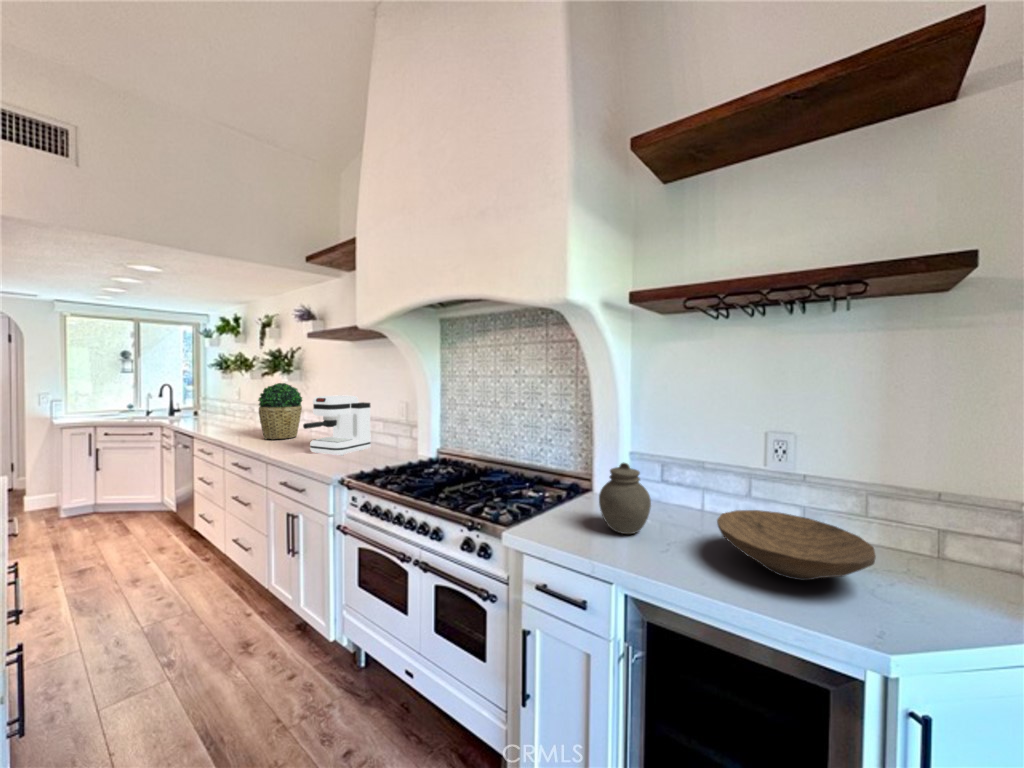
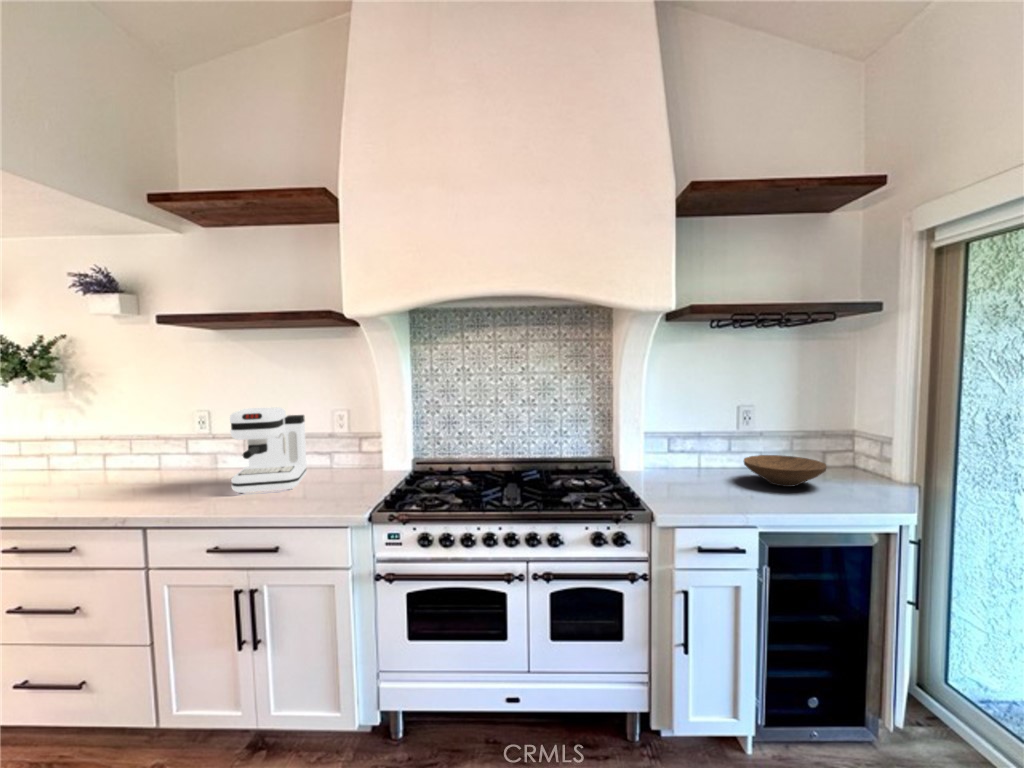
potted plant: present [258,383,302,439] -> none [35,396,120,496]
jar: present [599,463,651,534] -> none [670,437,708,488]

